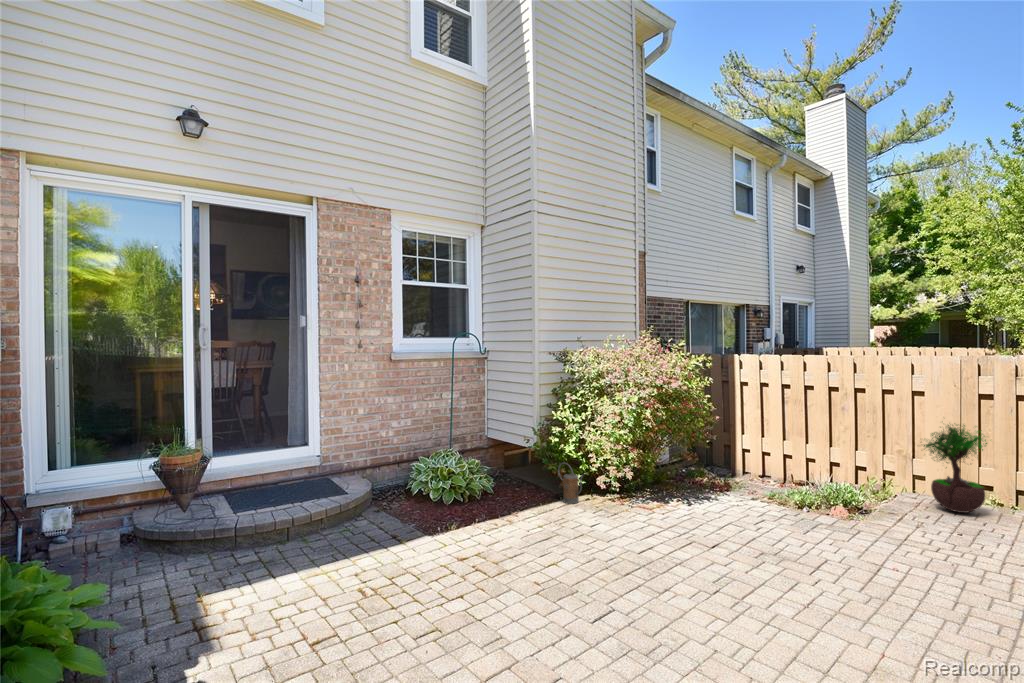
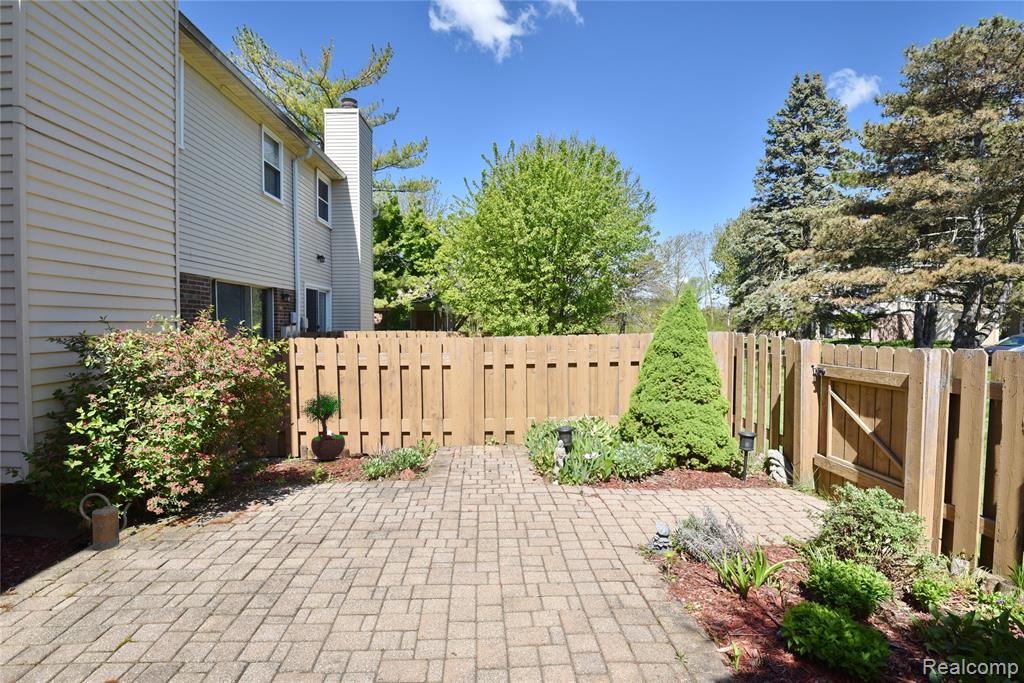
potted tree: present [924,425,987,513] -> present [300,392,345,460]

